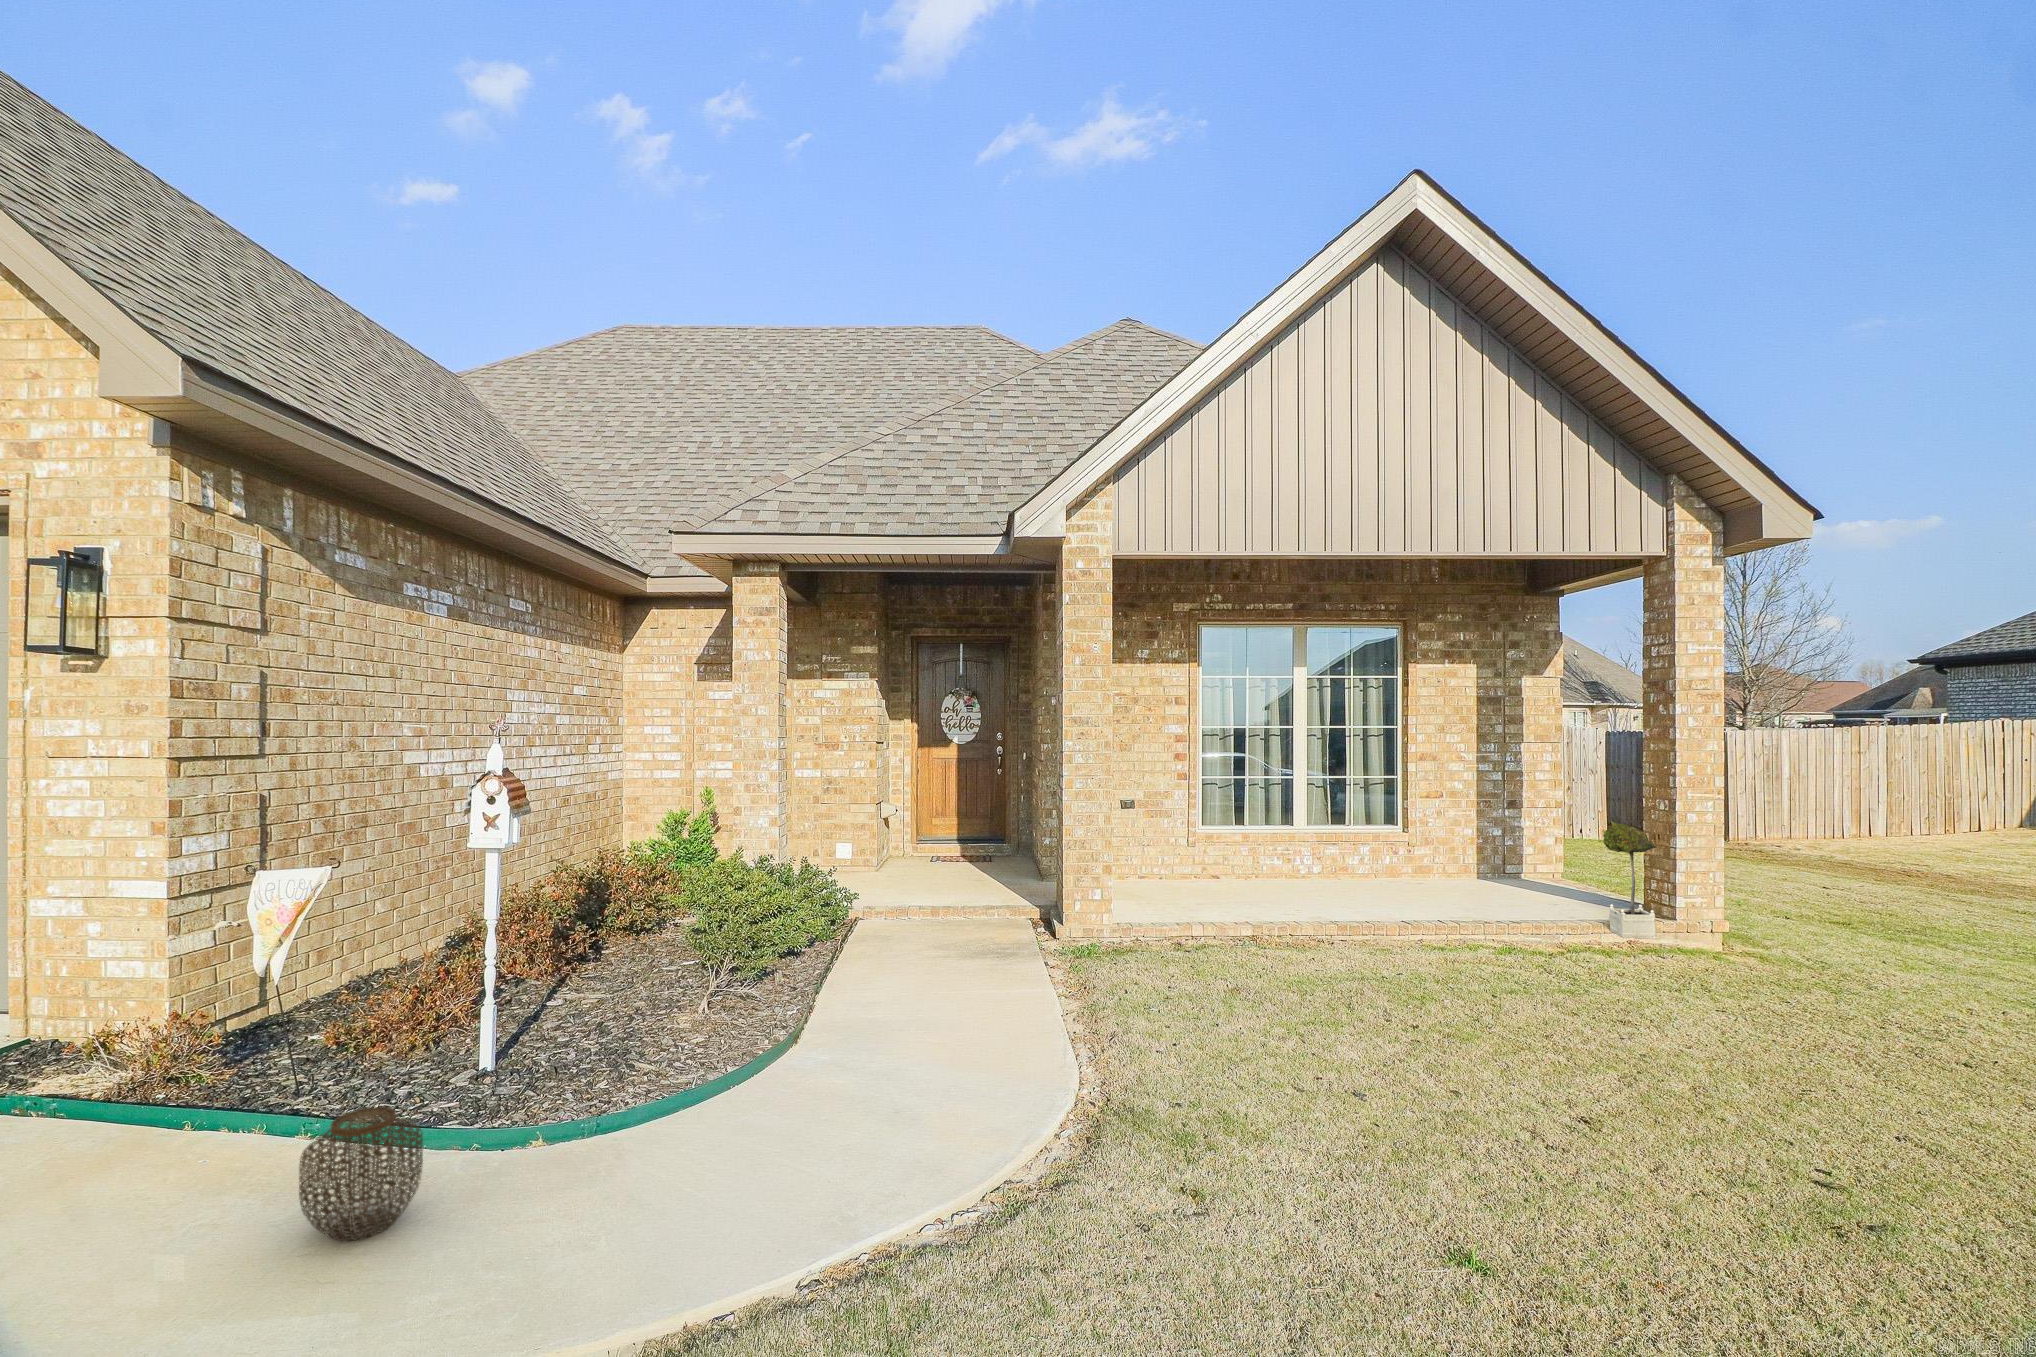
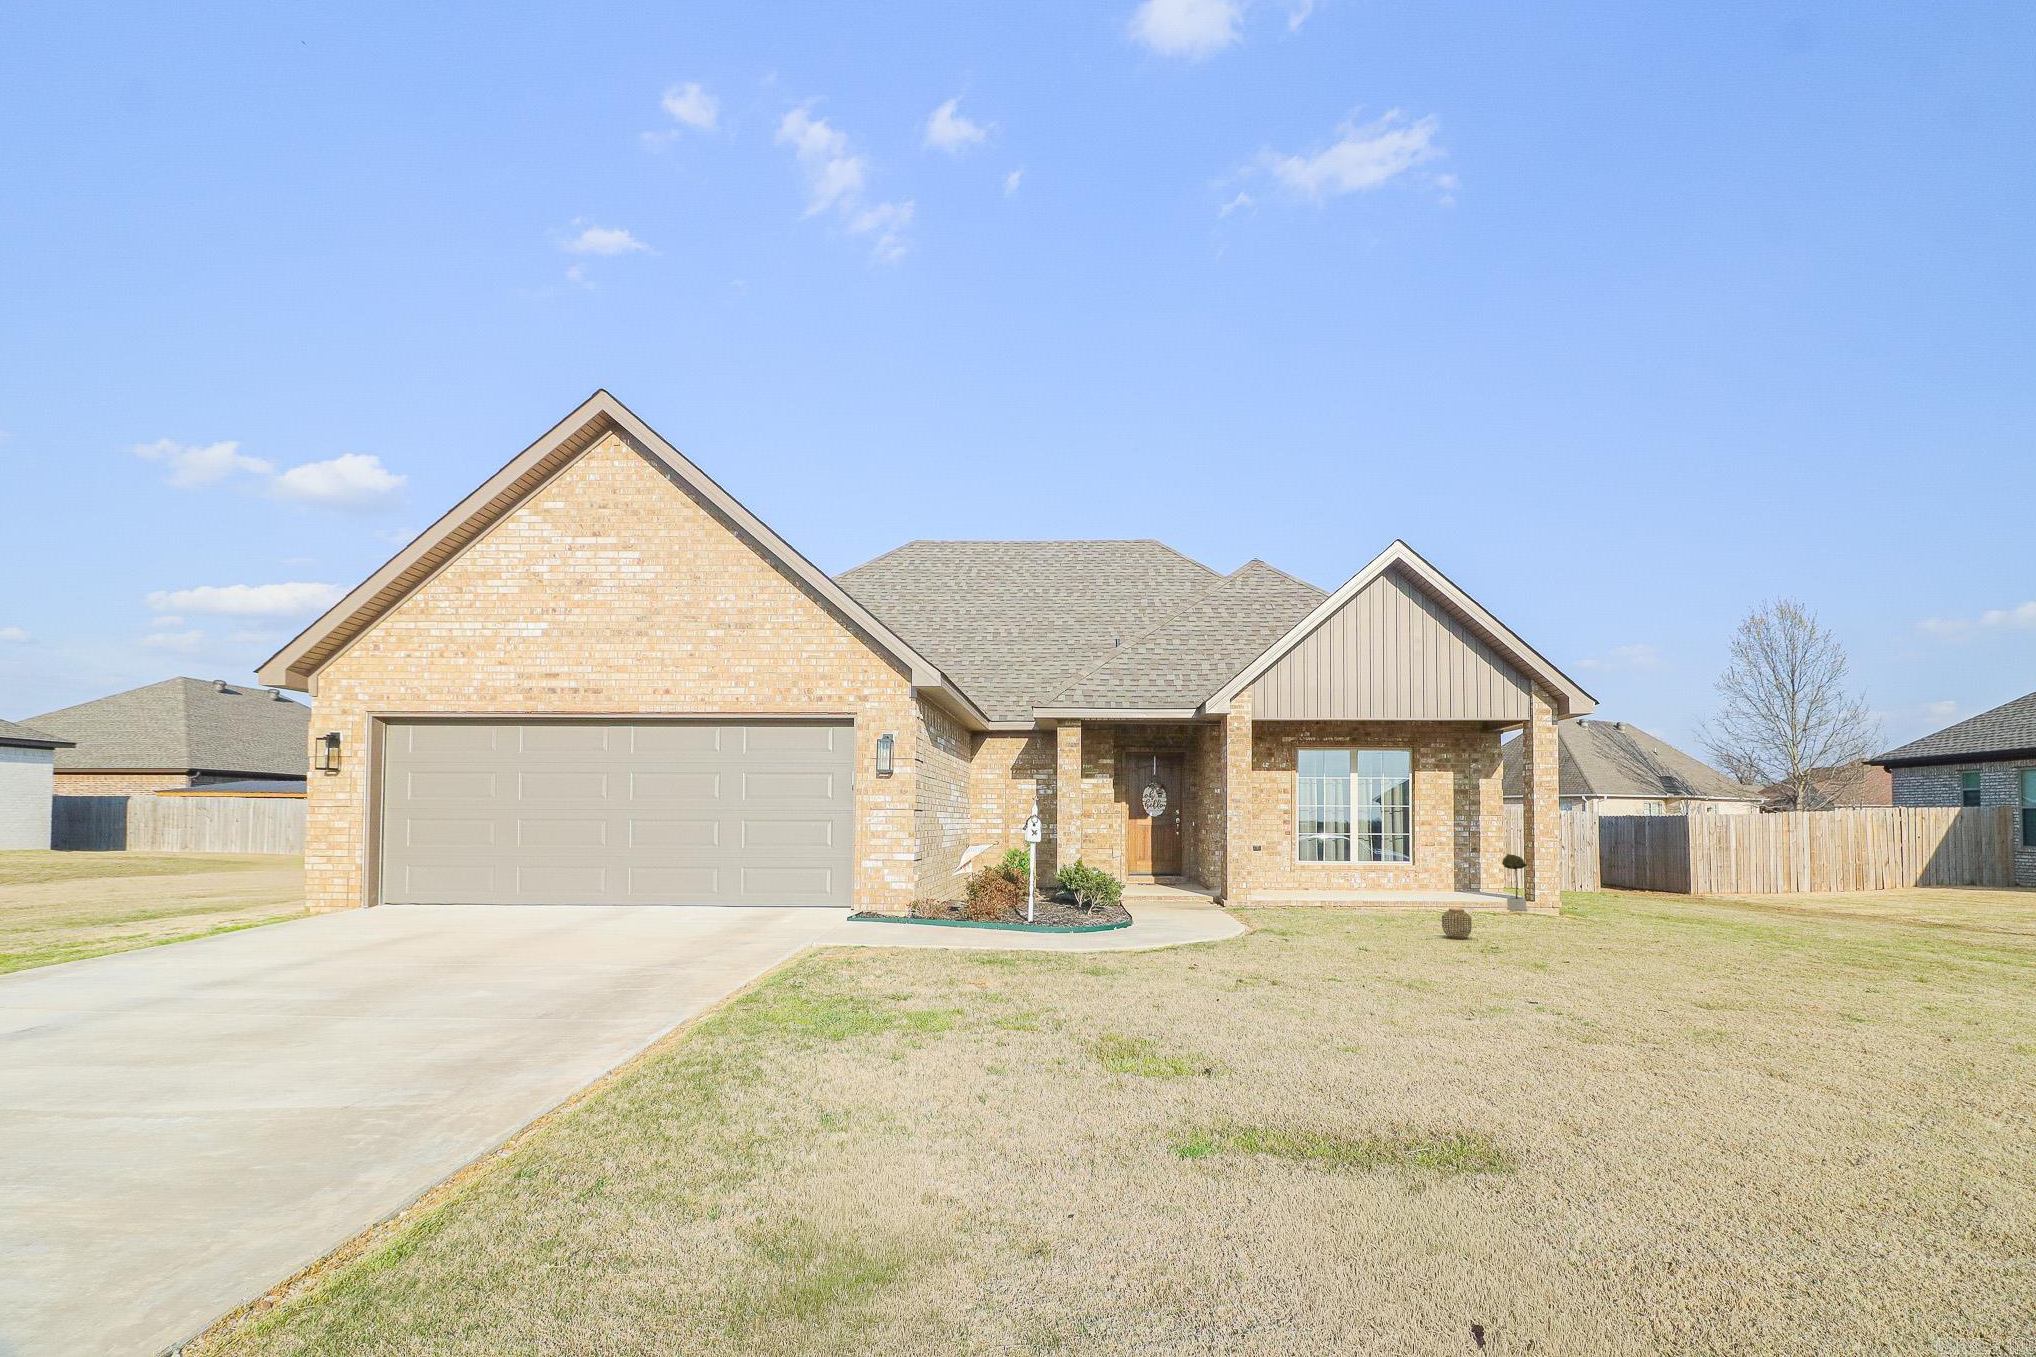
woven basket: present [299,1107,423,1241] -> present [1442,909,1472,939]

